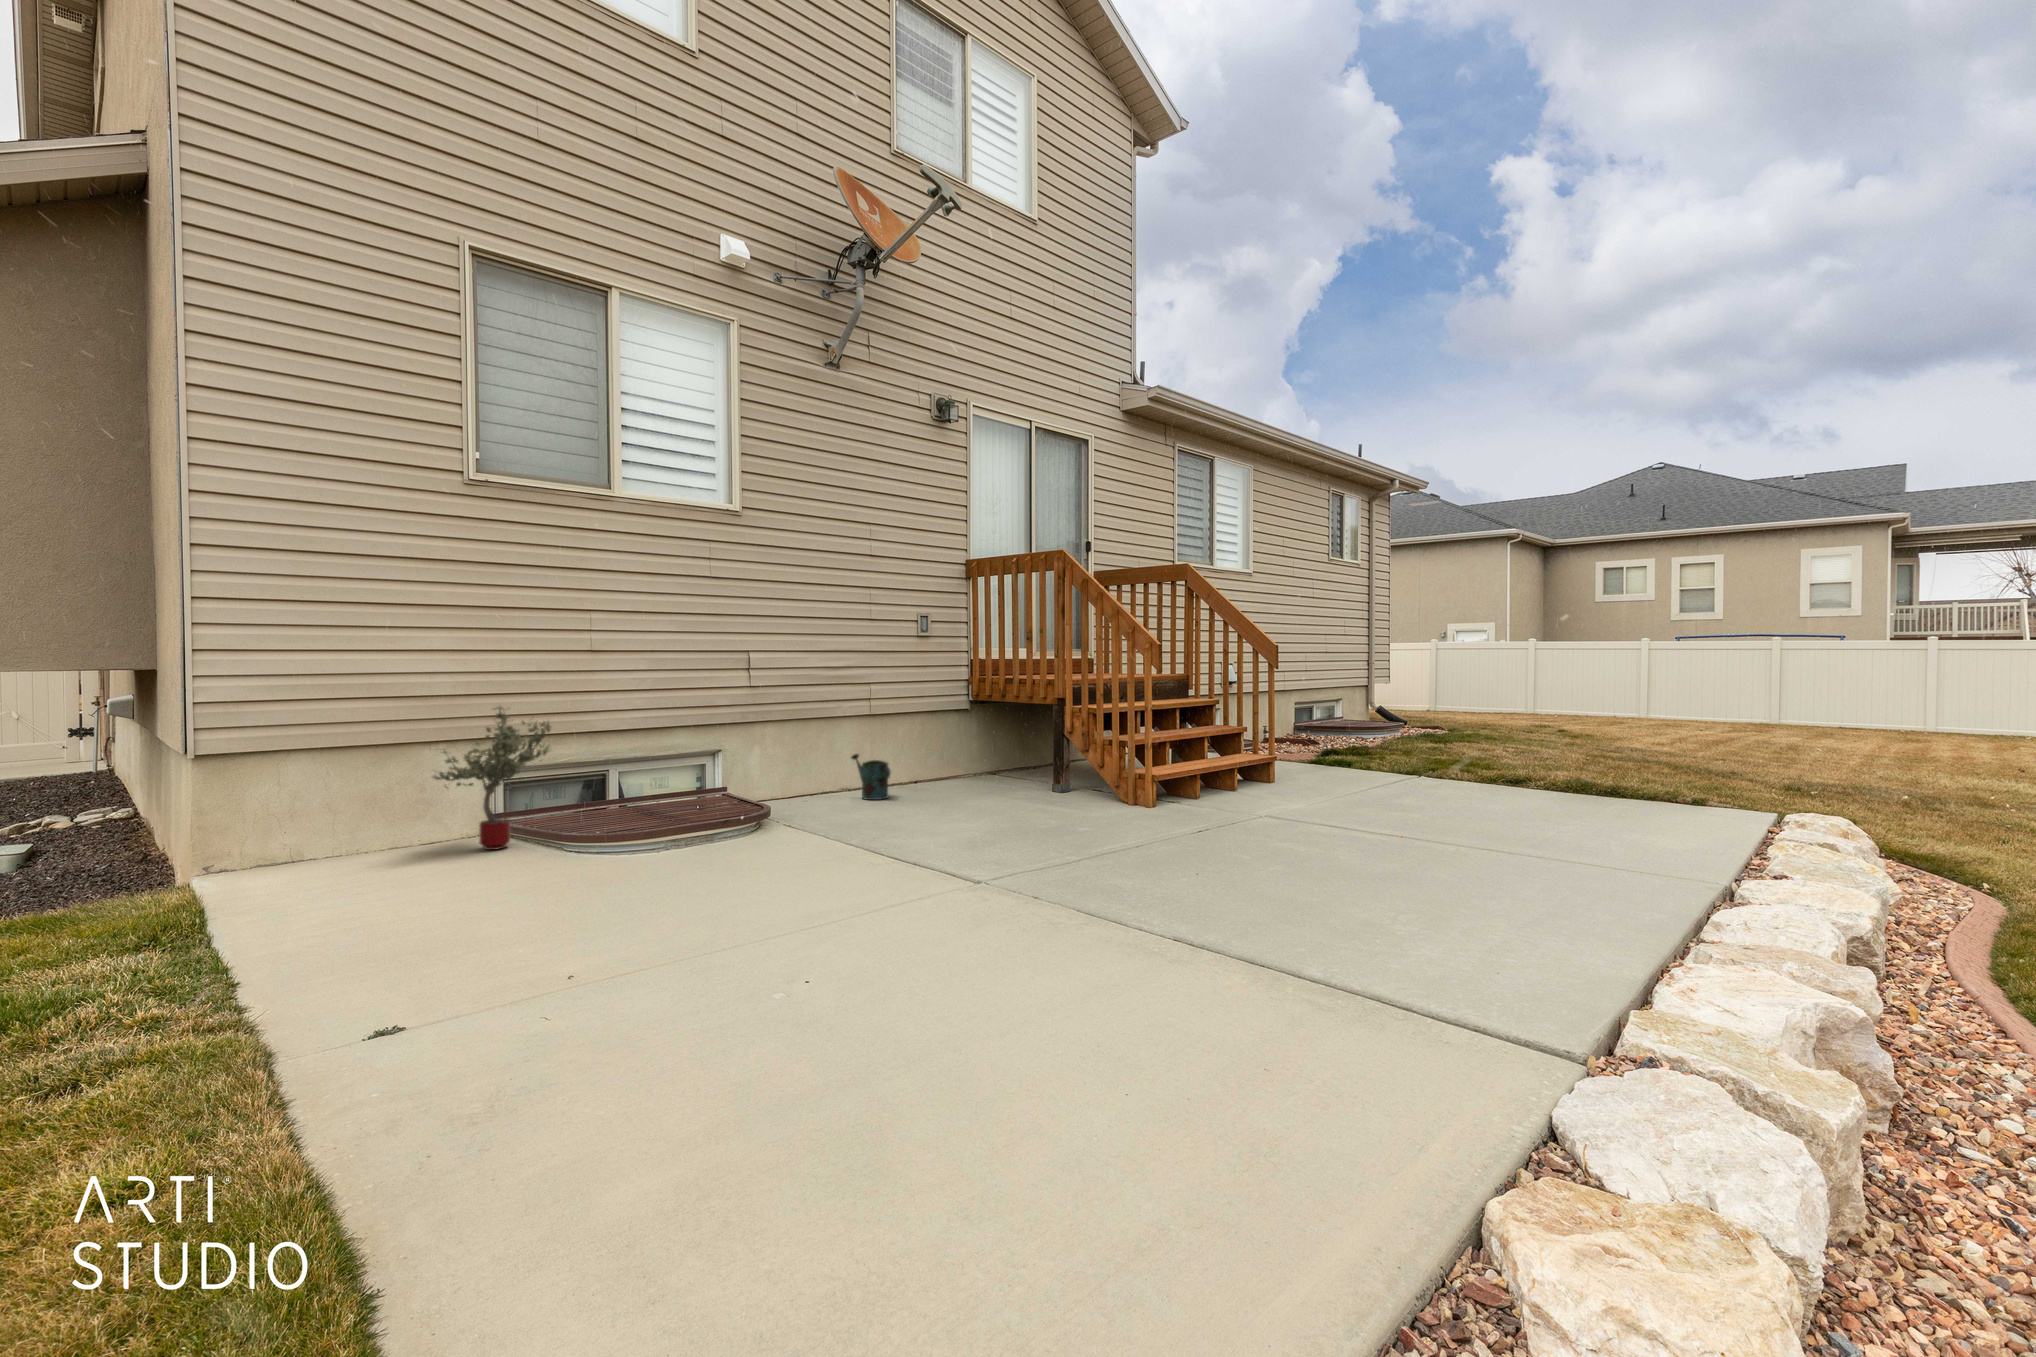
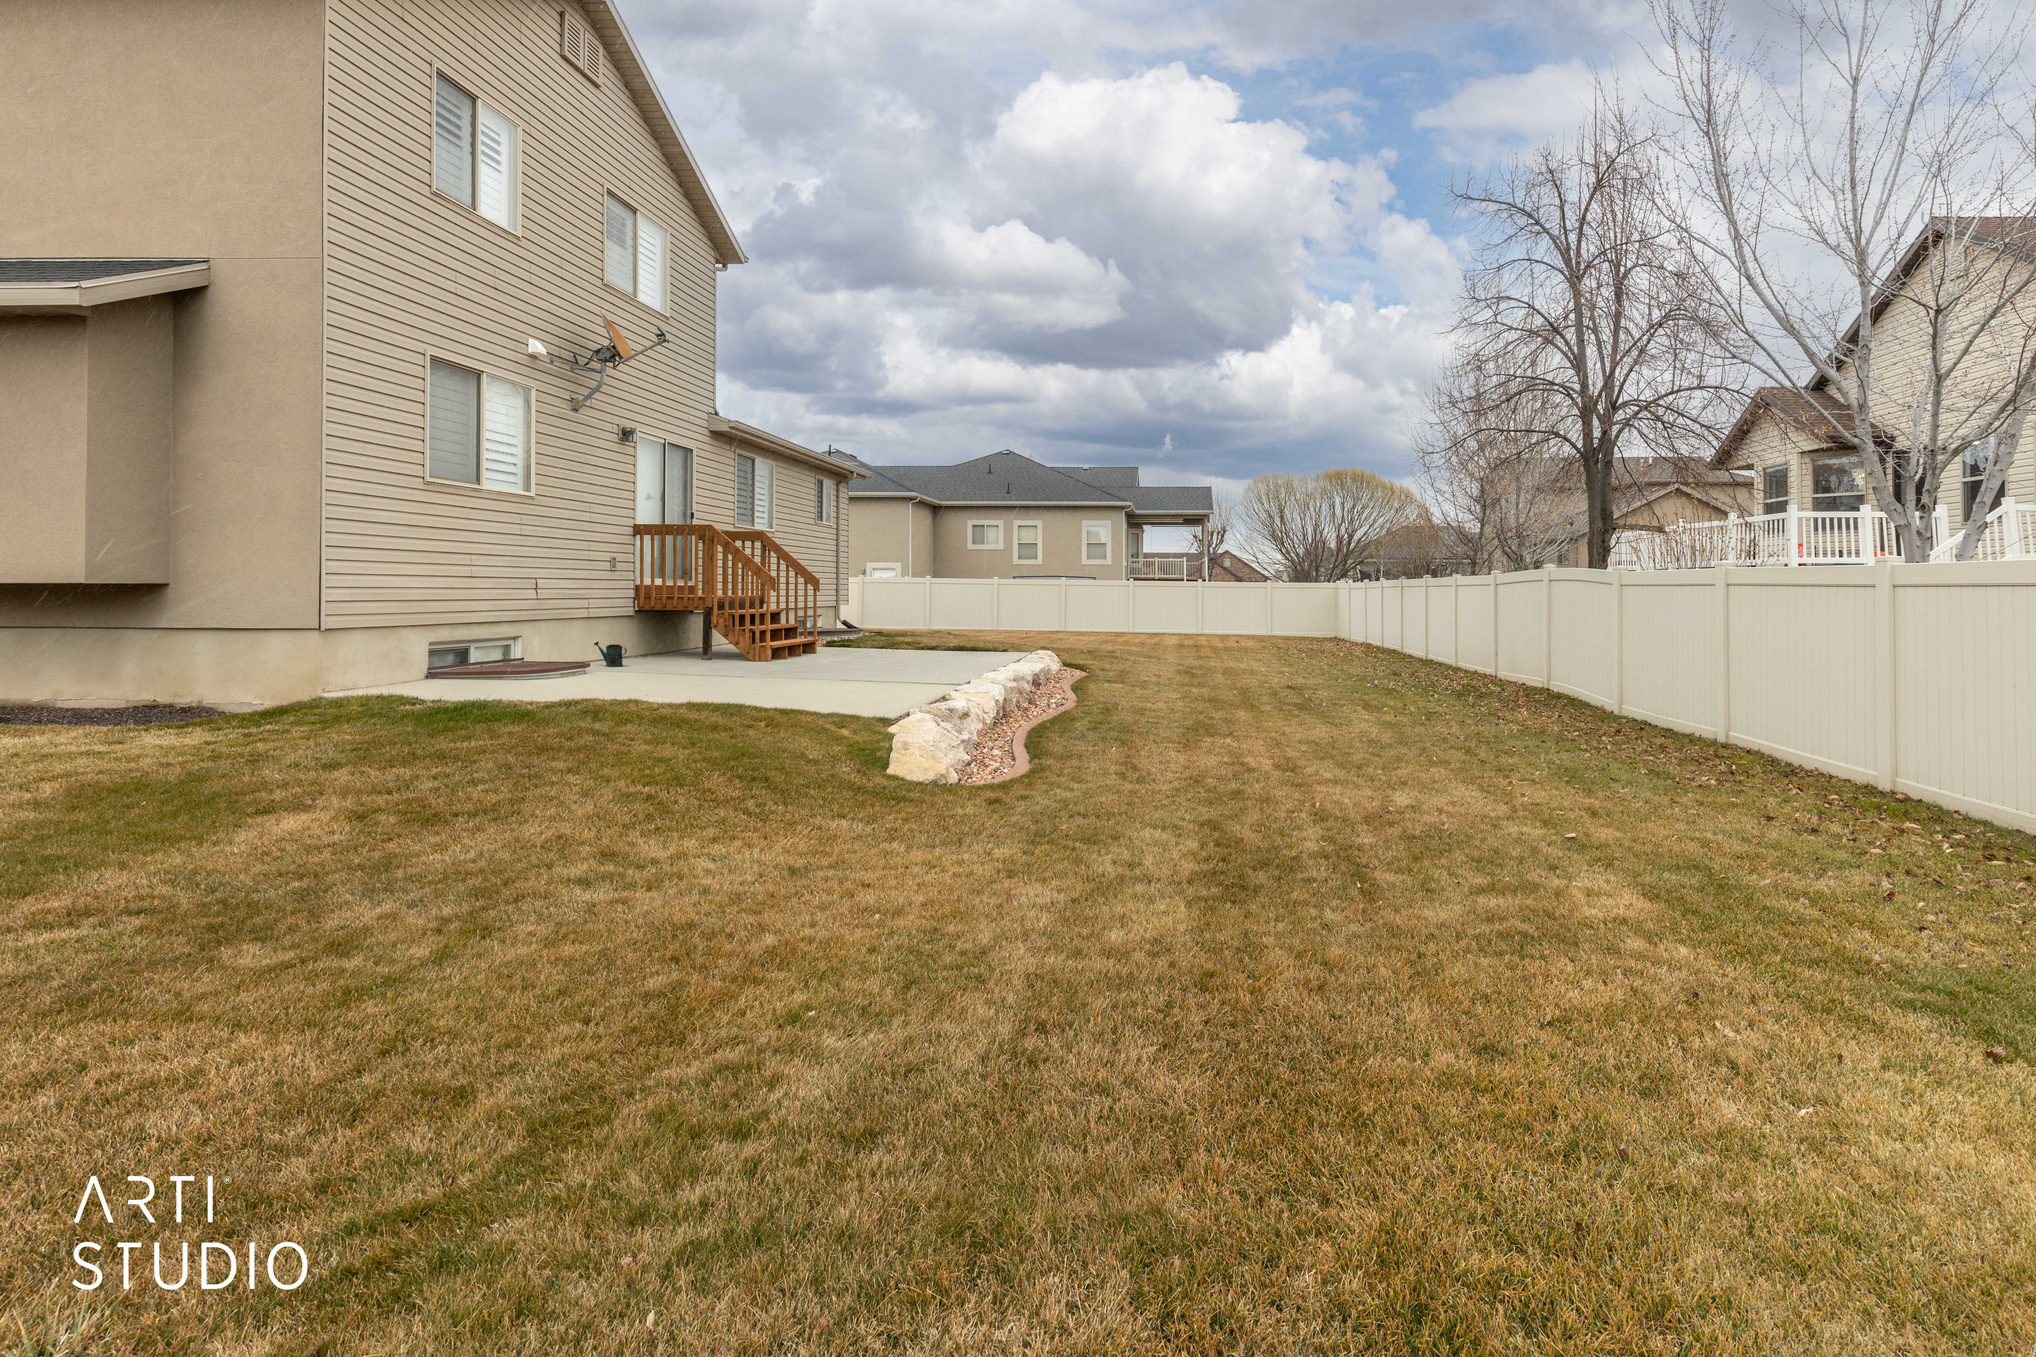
potted tree: present [433,706,551,850] -> none [434,609,484,686]

